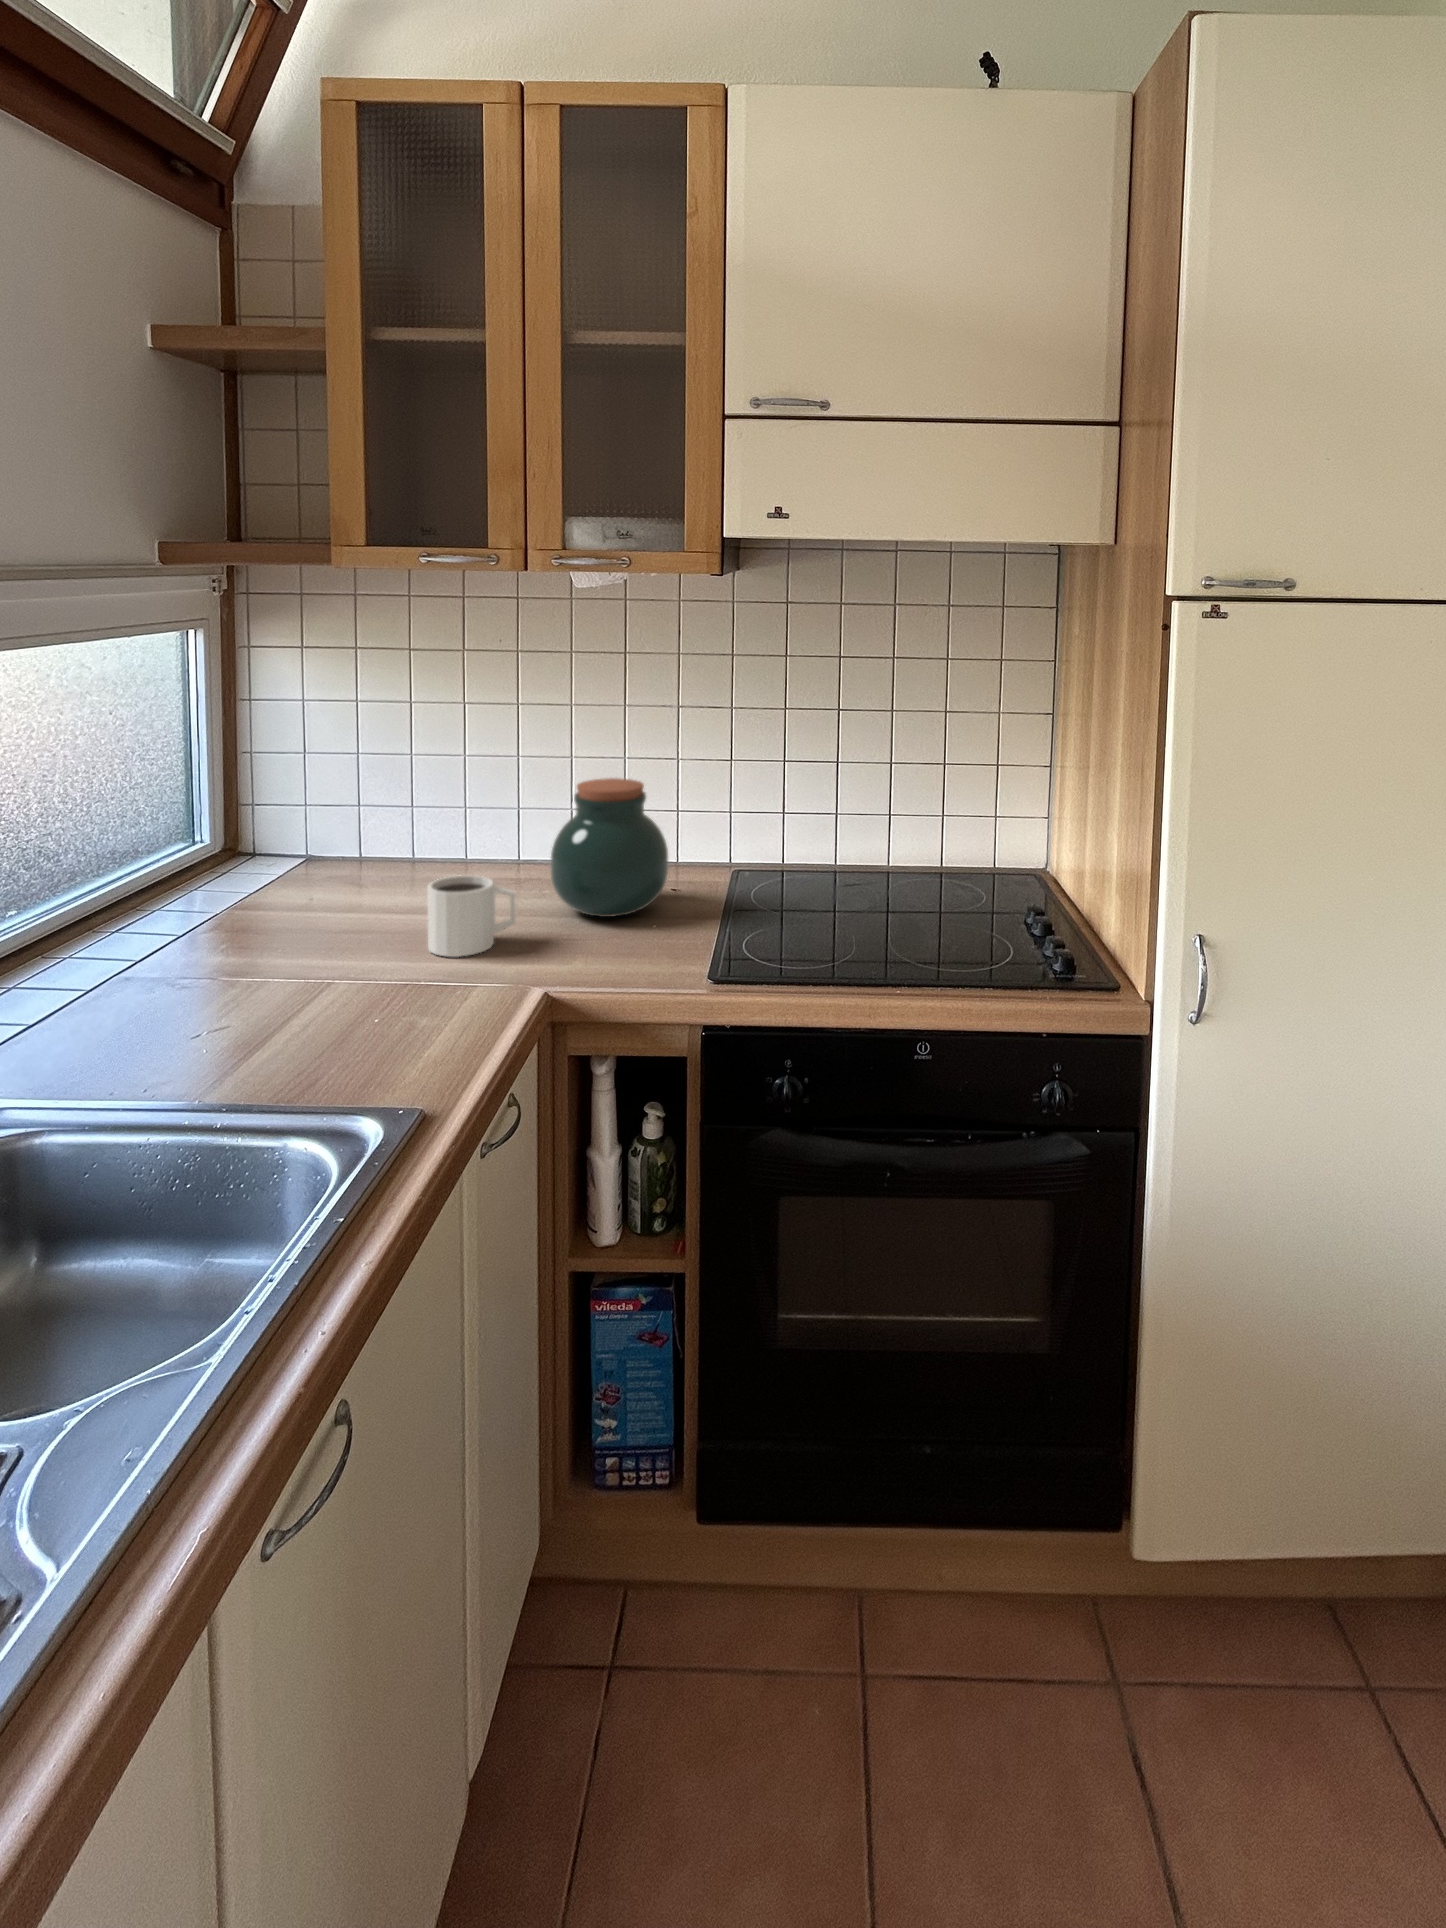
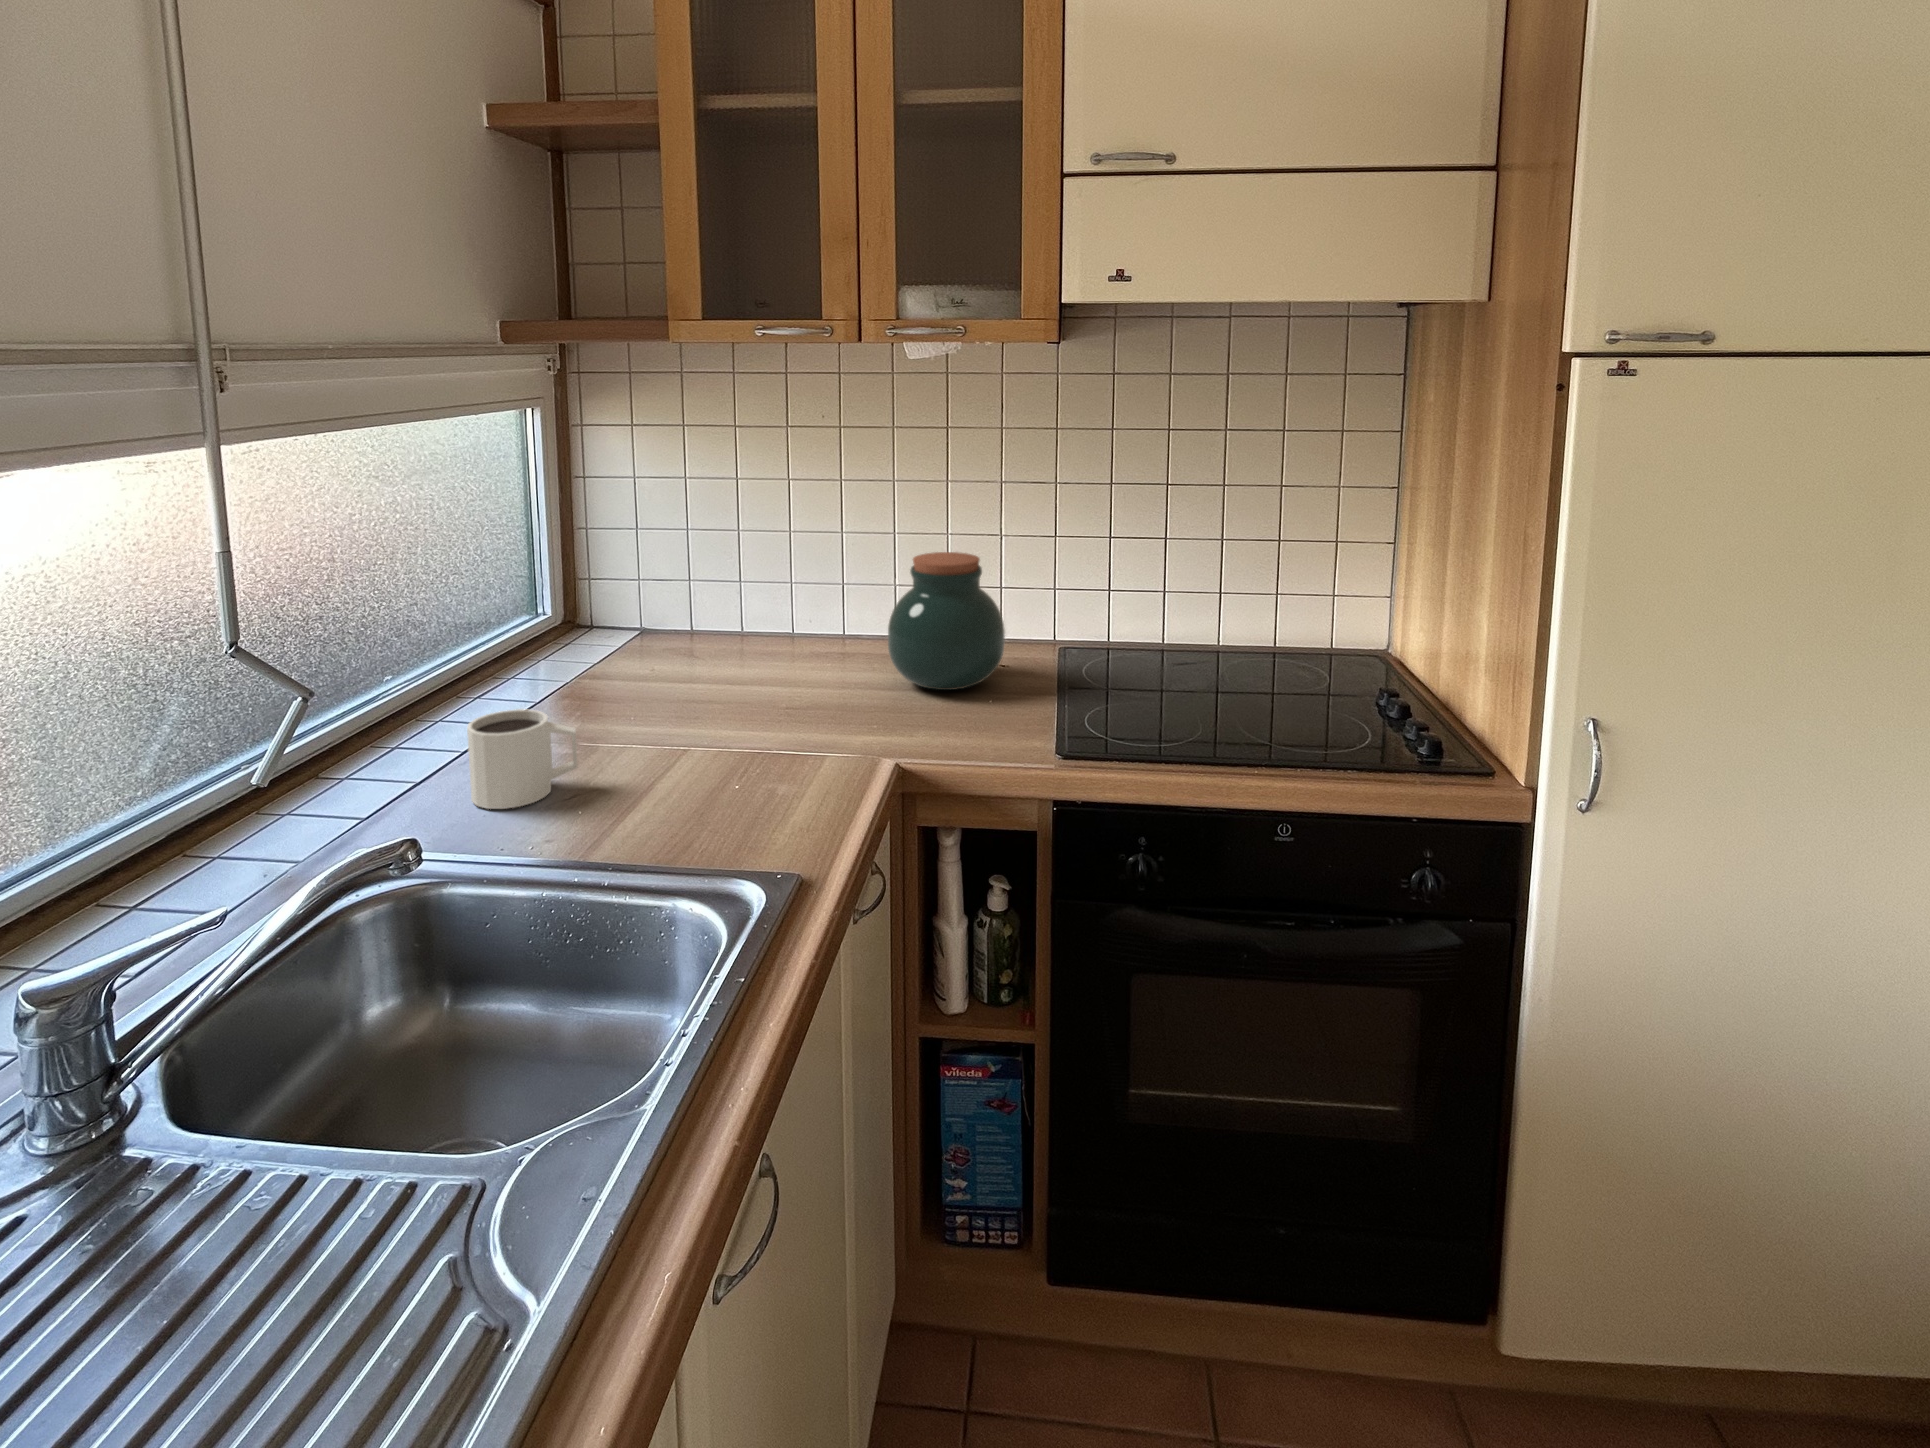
mug: present [427,875,515,957] -> present [467,709,577,809]

